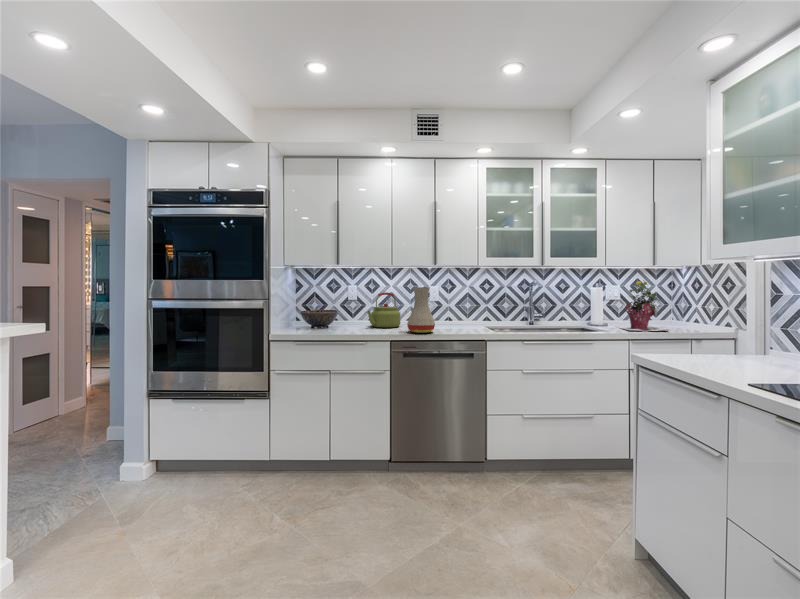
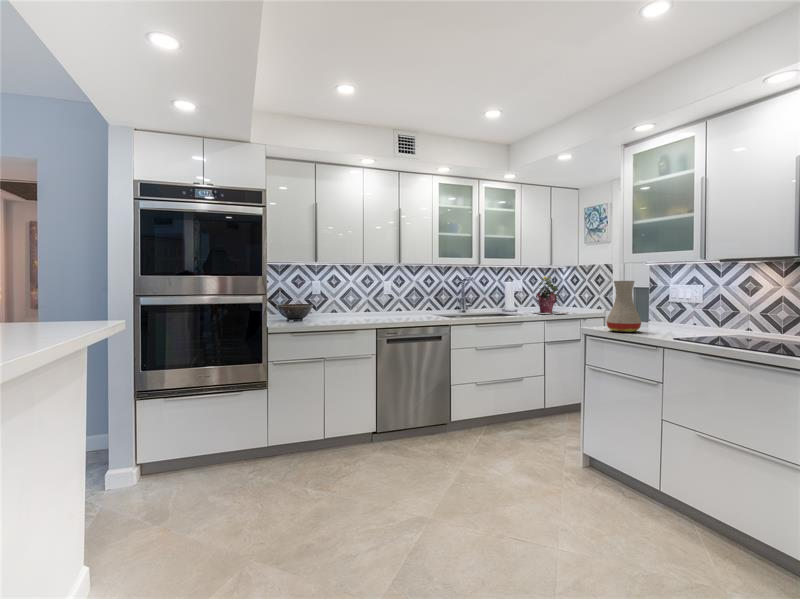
vase: present [407,287,435,333] -> present [606,281,641,332]
kettle: present [367,292,400,328] -> none [340,287,366,318]

